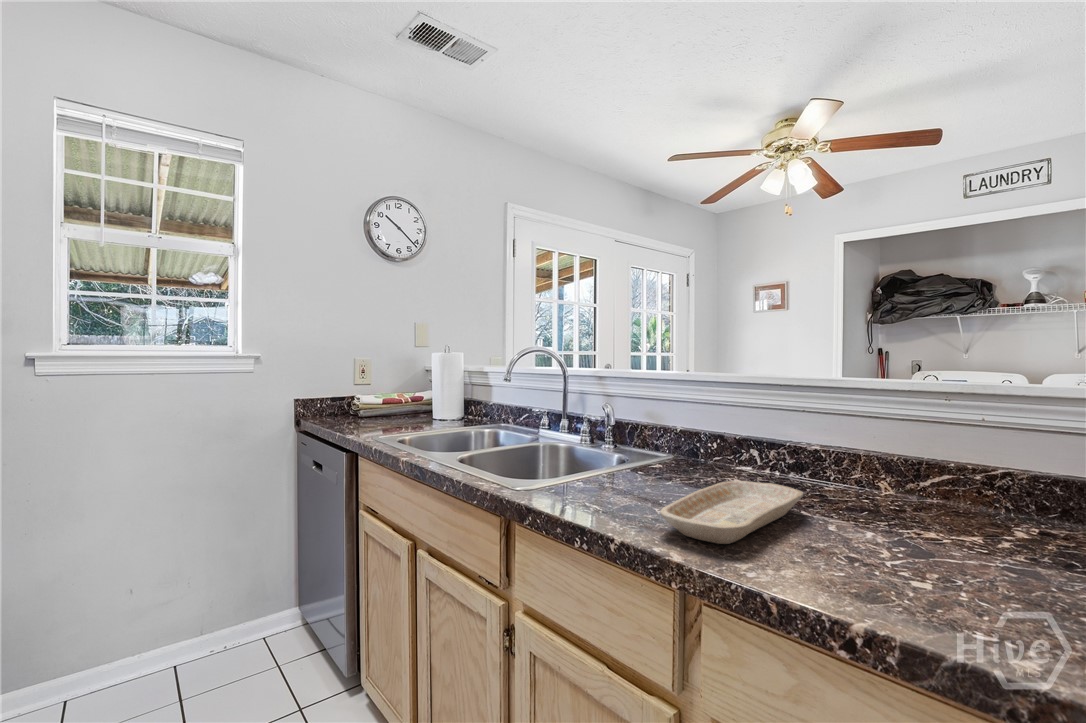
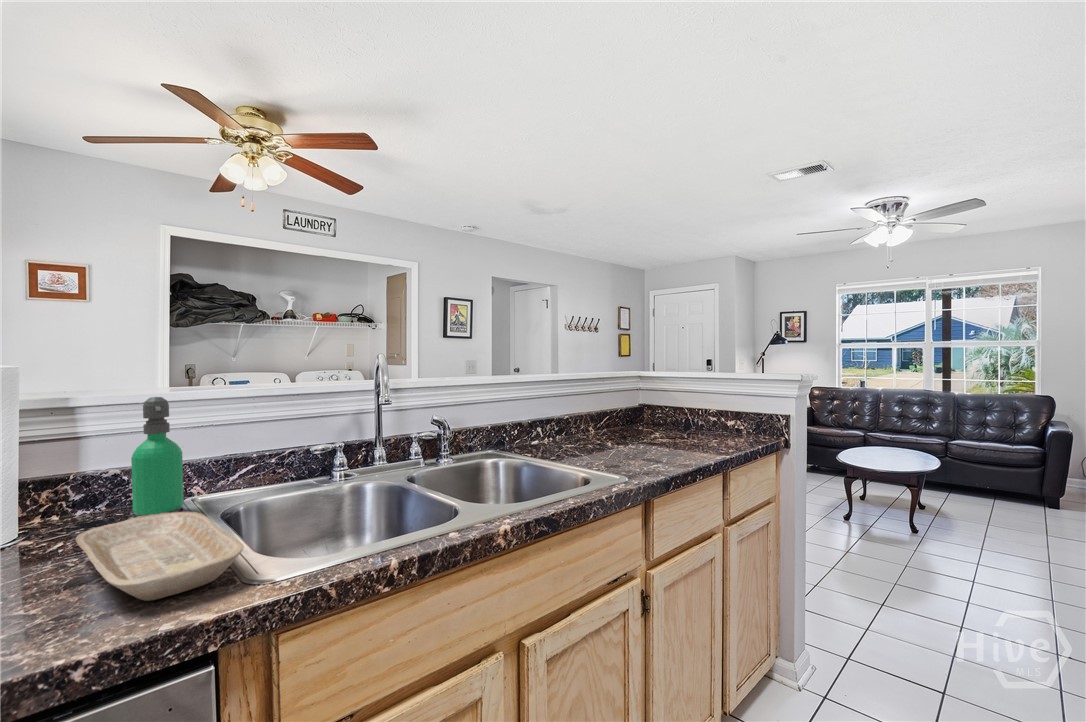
soap dispenser: none [807,386,850,497] -> present [131,397,184,517]

